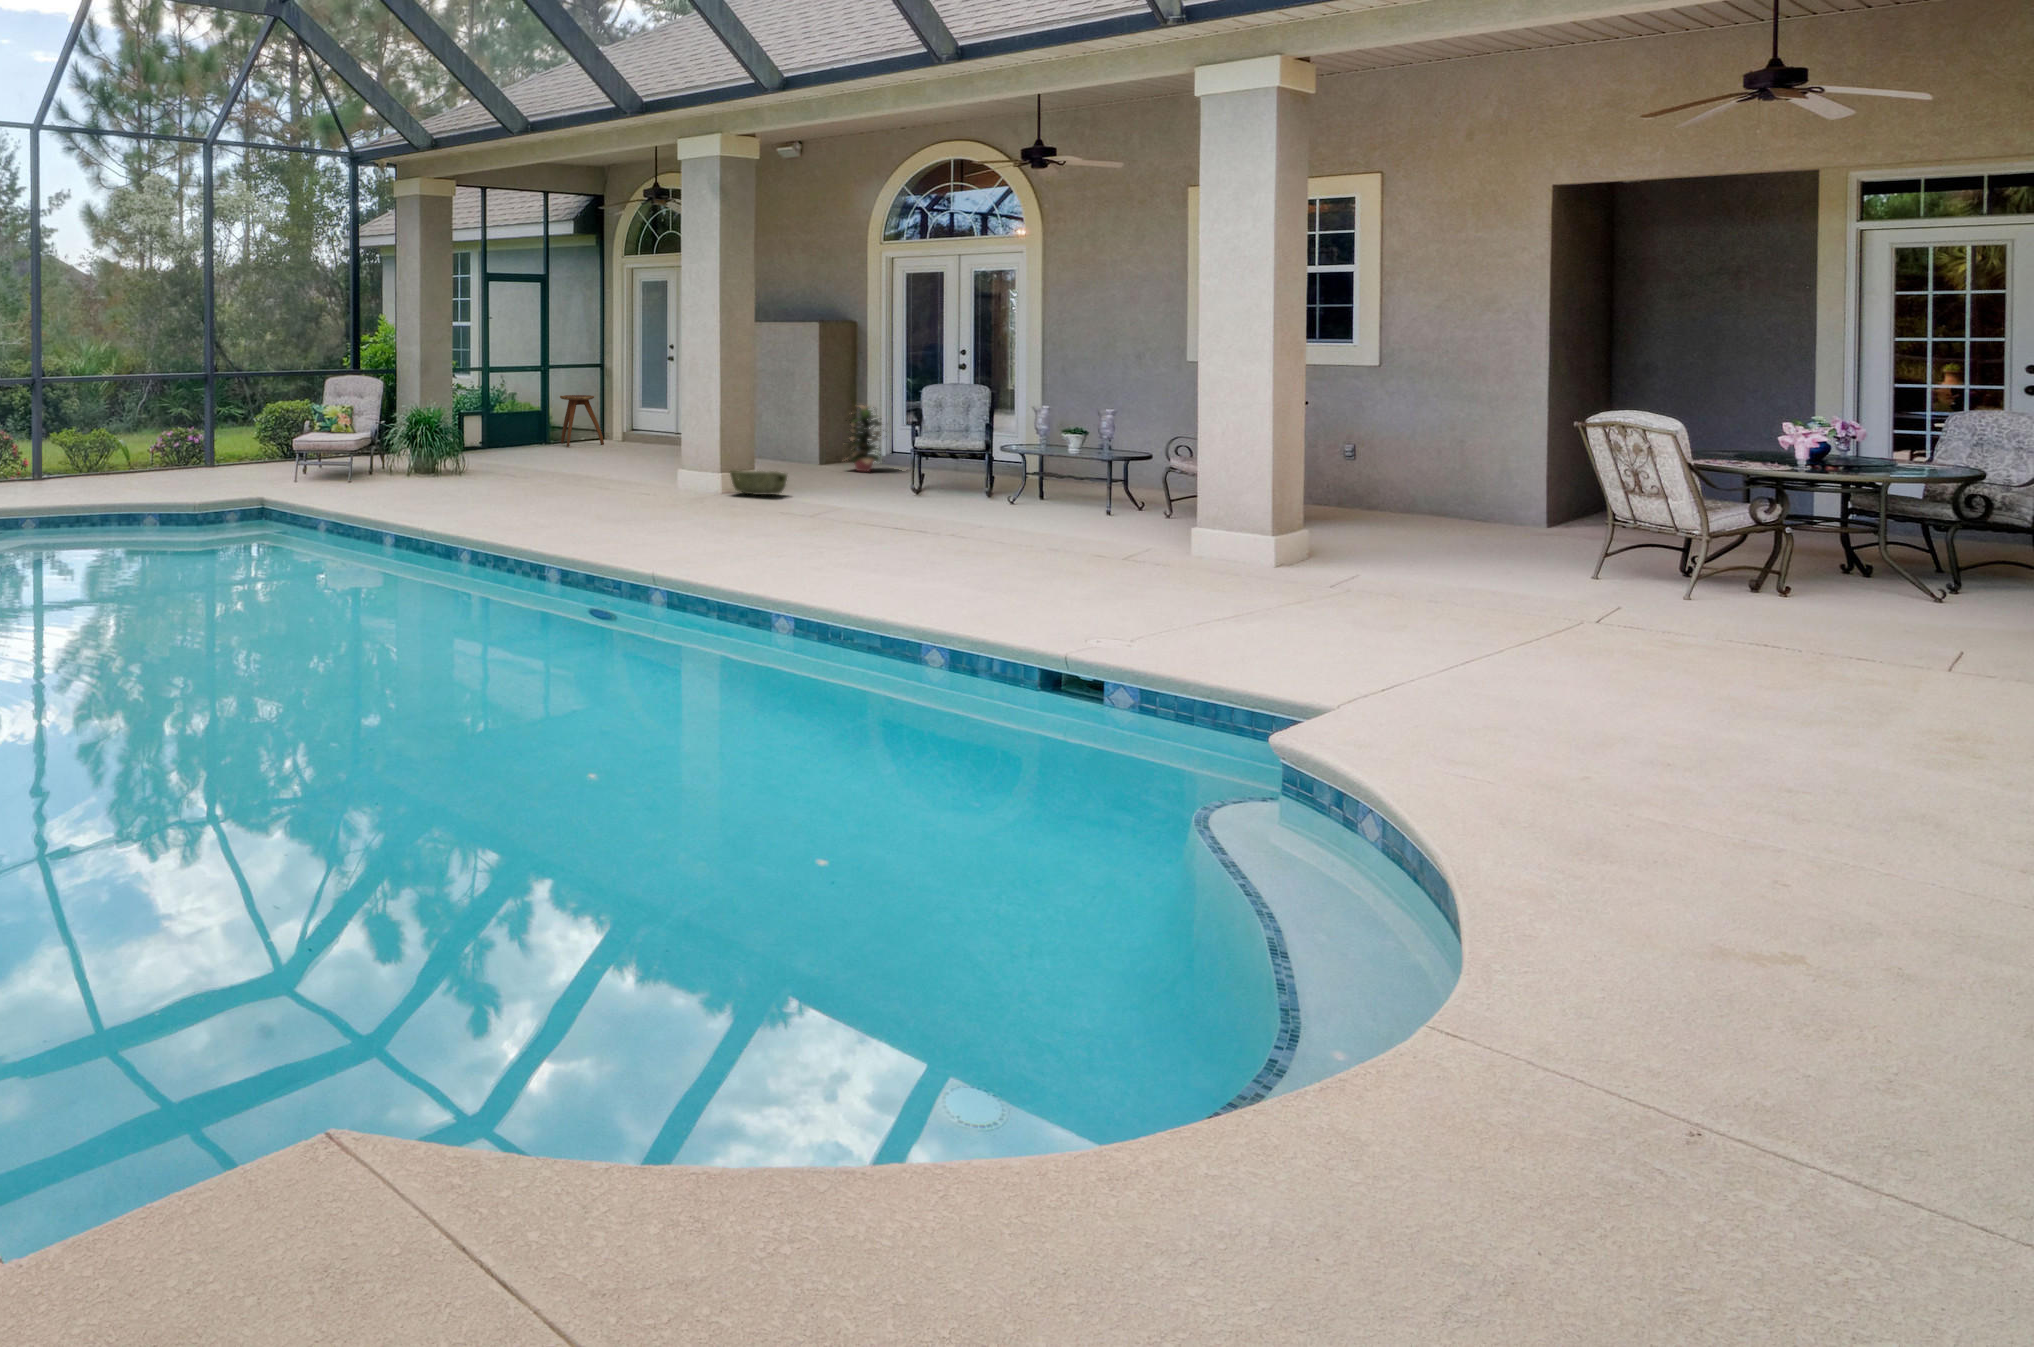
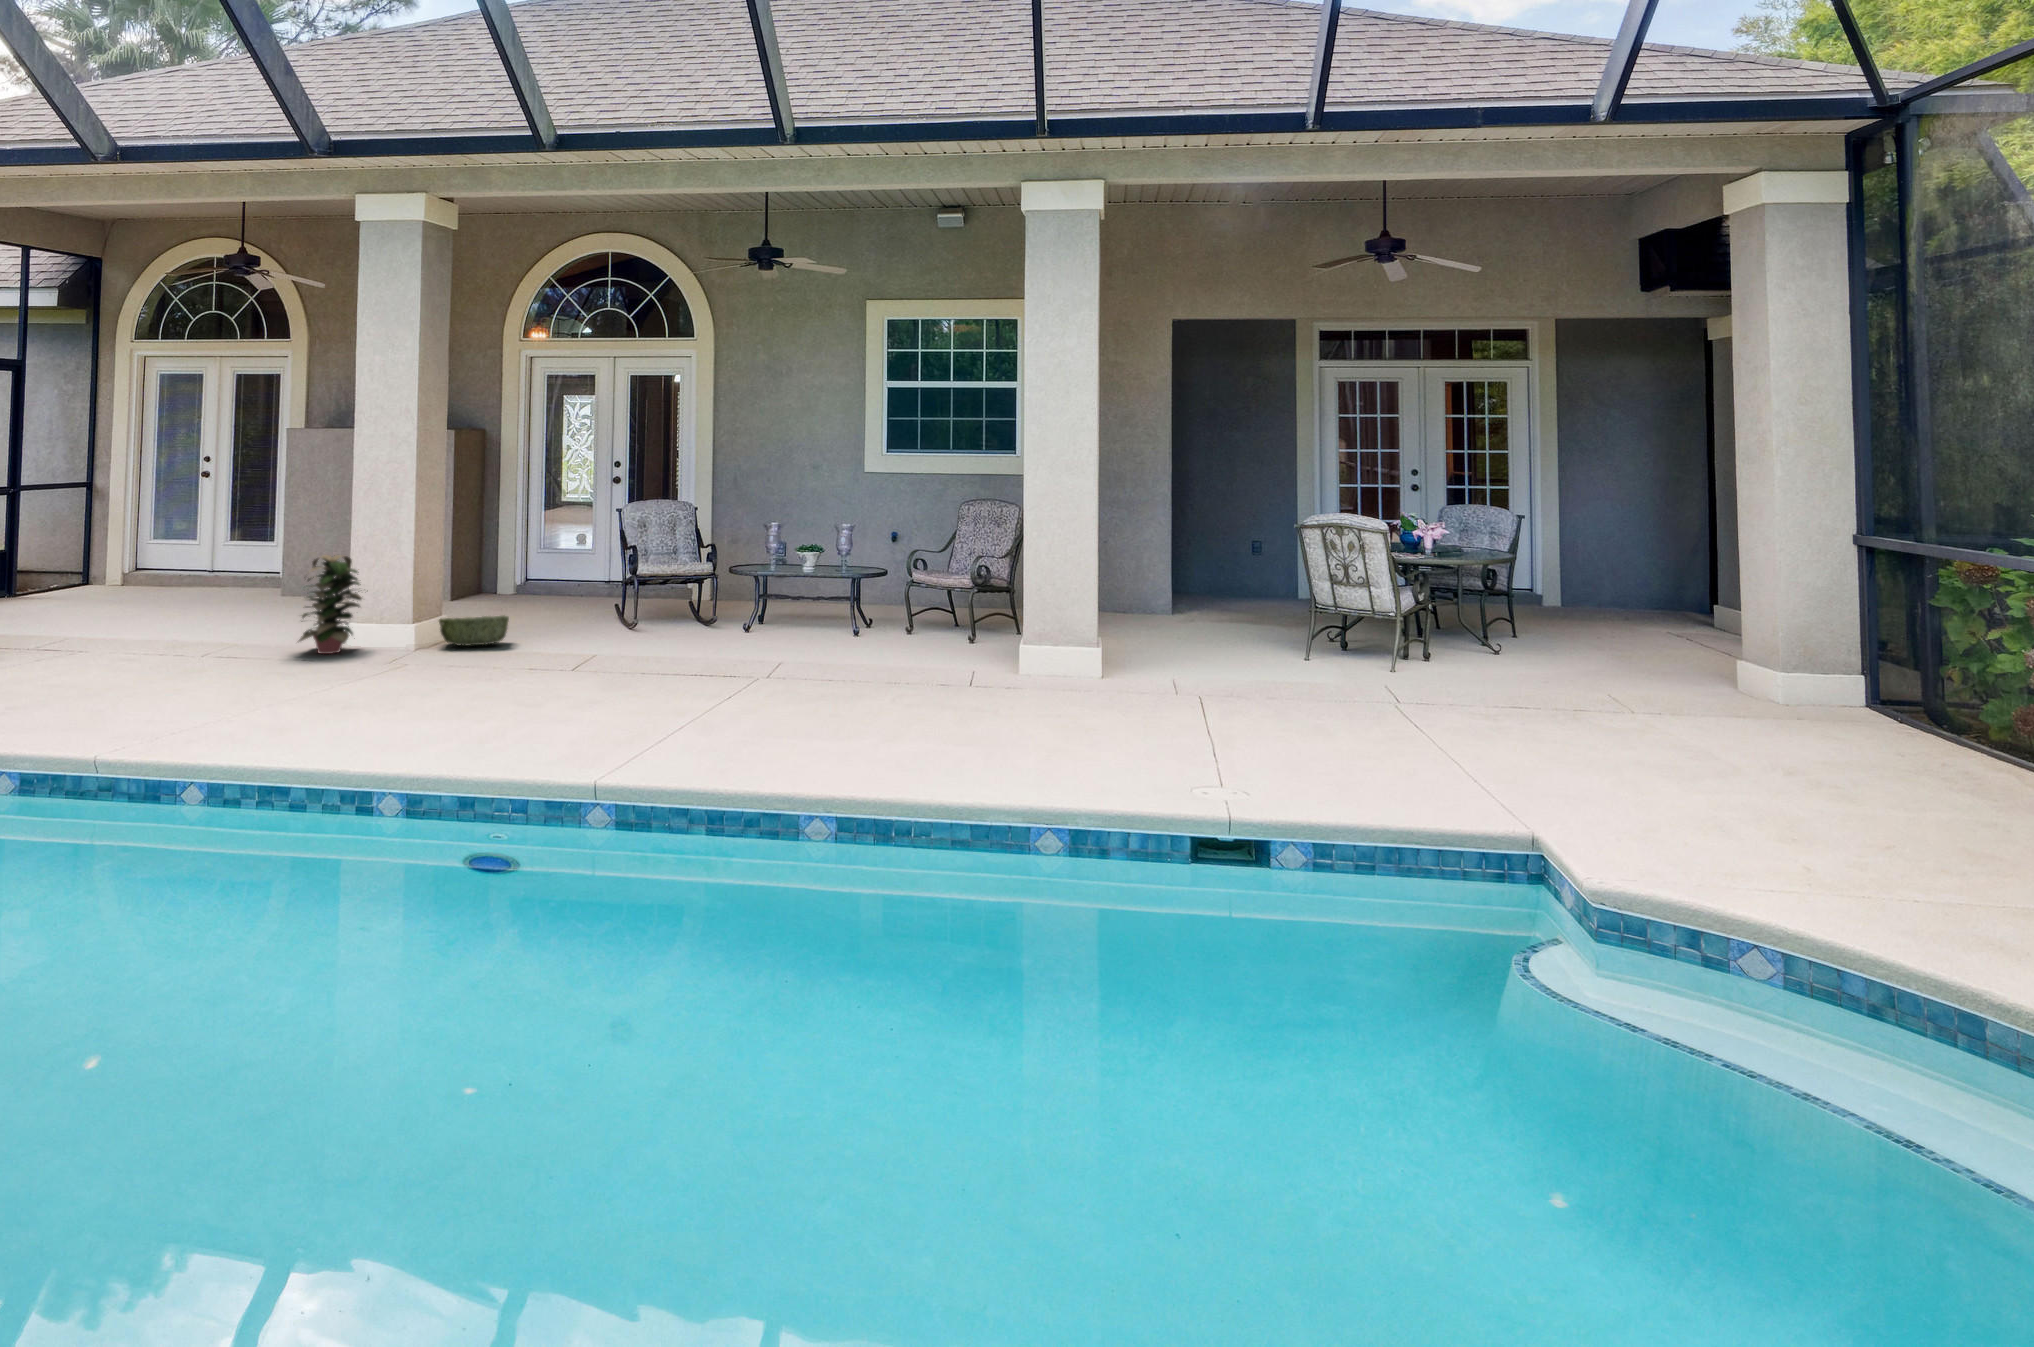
stool: present [560,395,604,447] -> none [29,521,100,594]
decorative plant: present [844,405,884,472] -> present [299,555,362,654]

